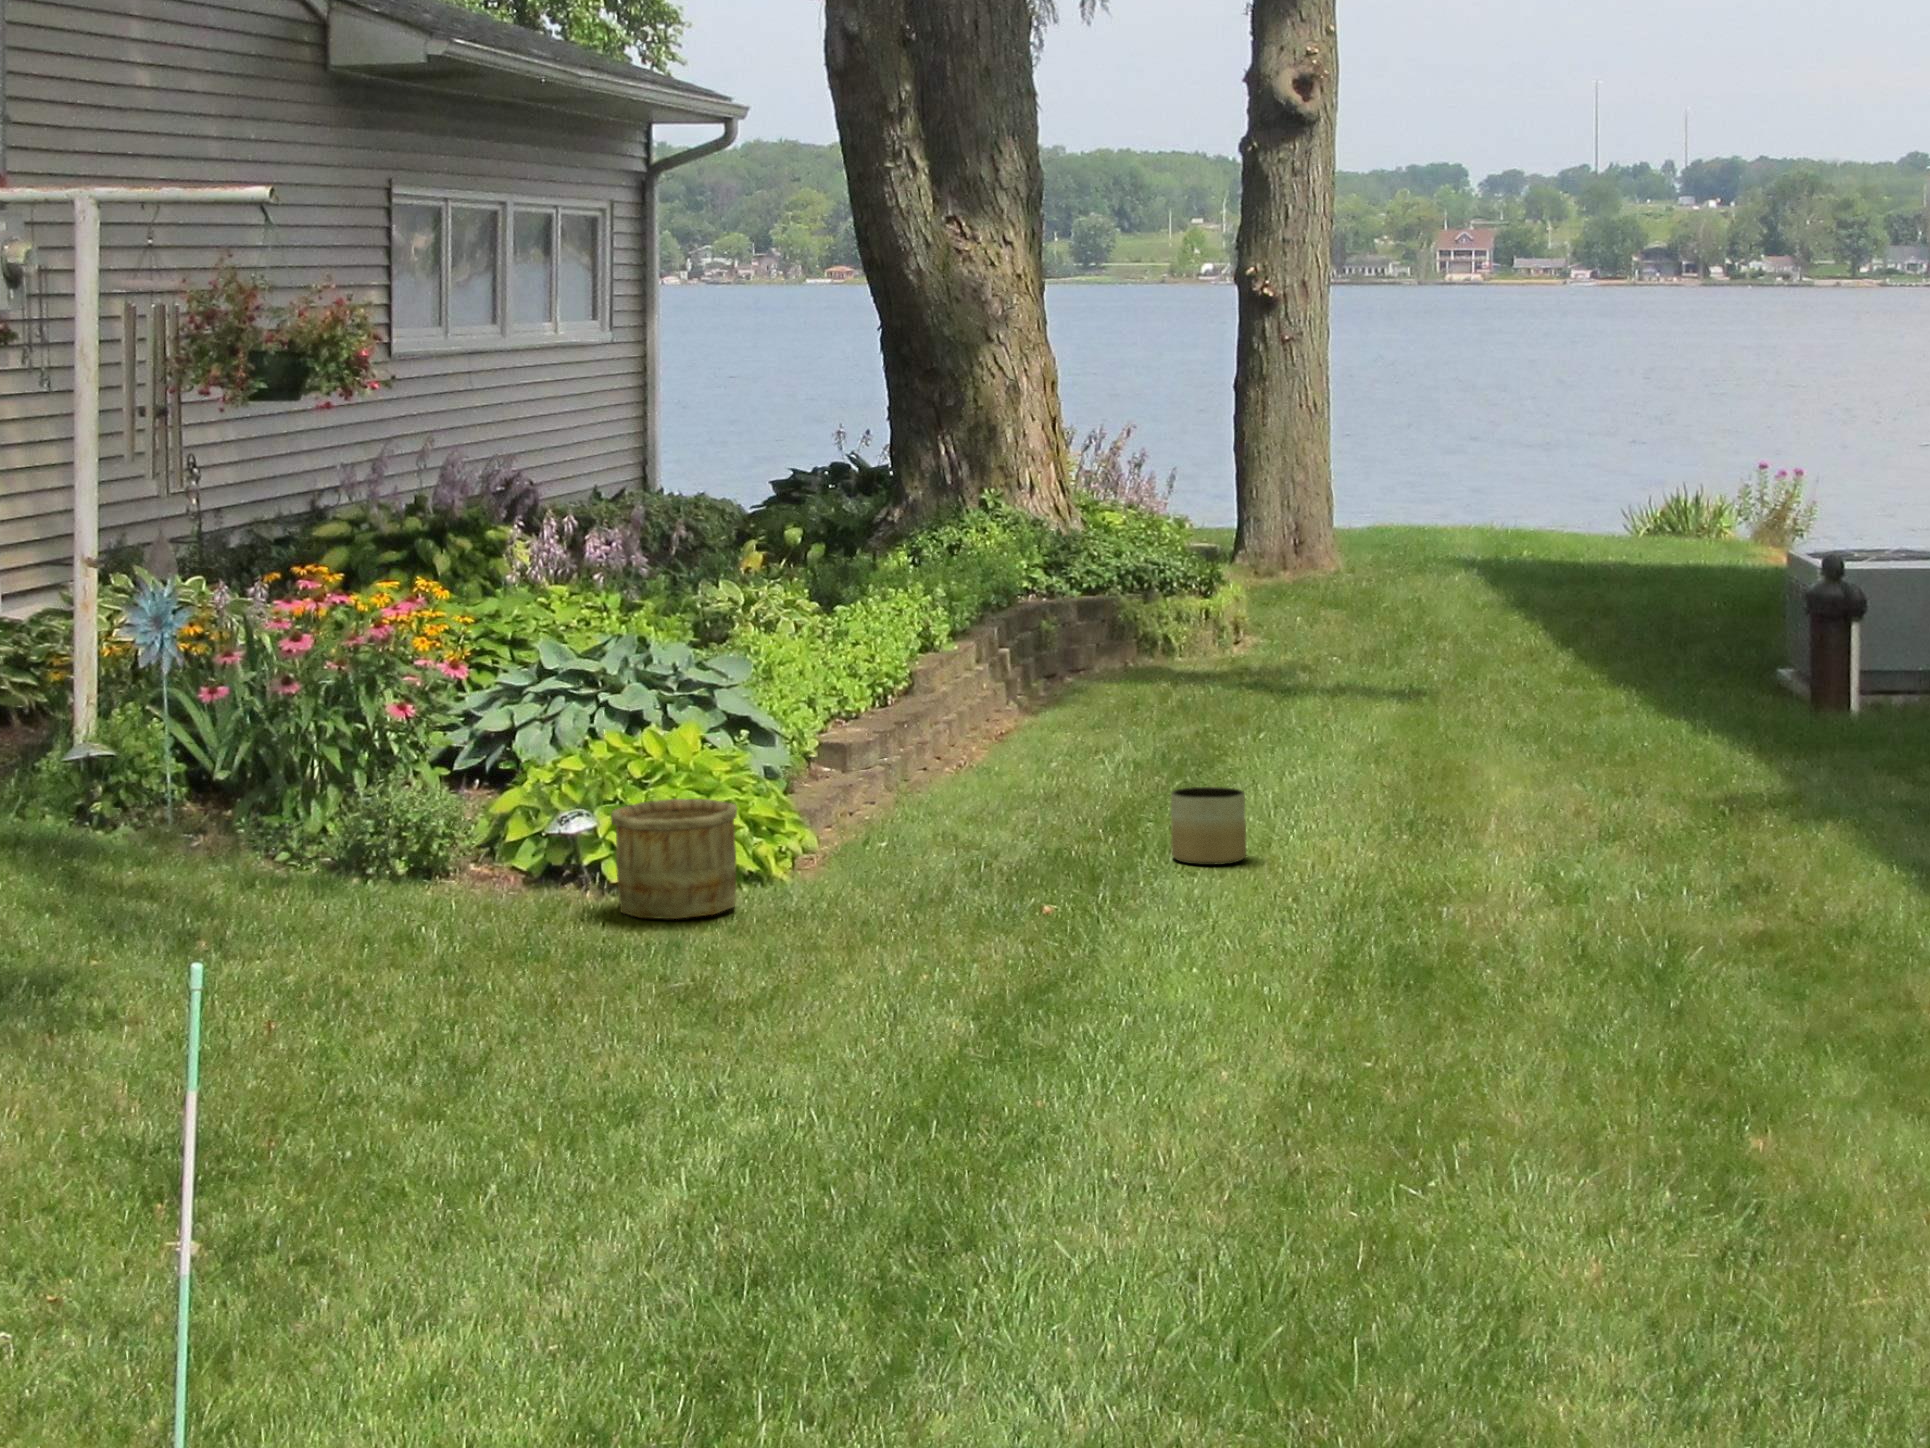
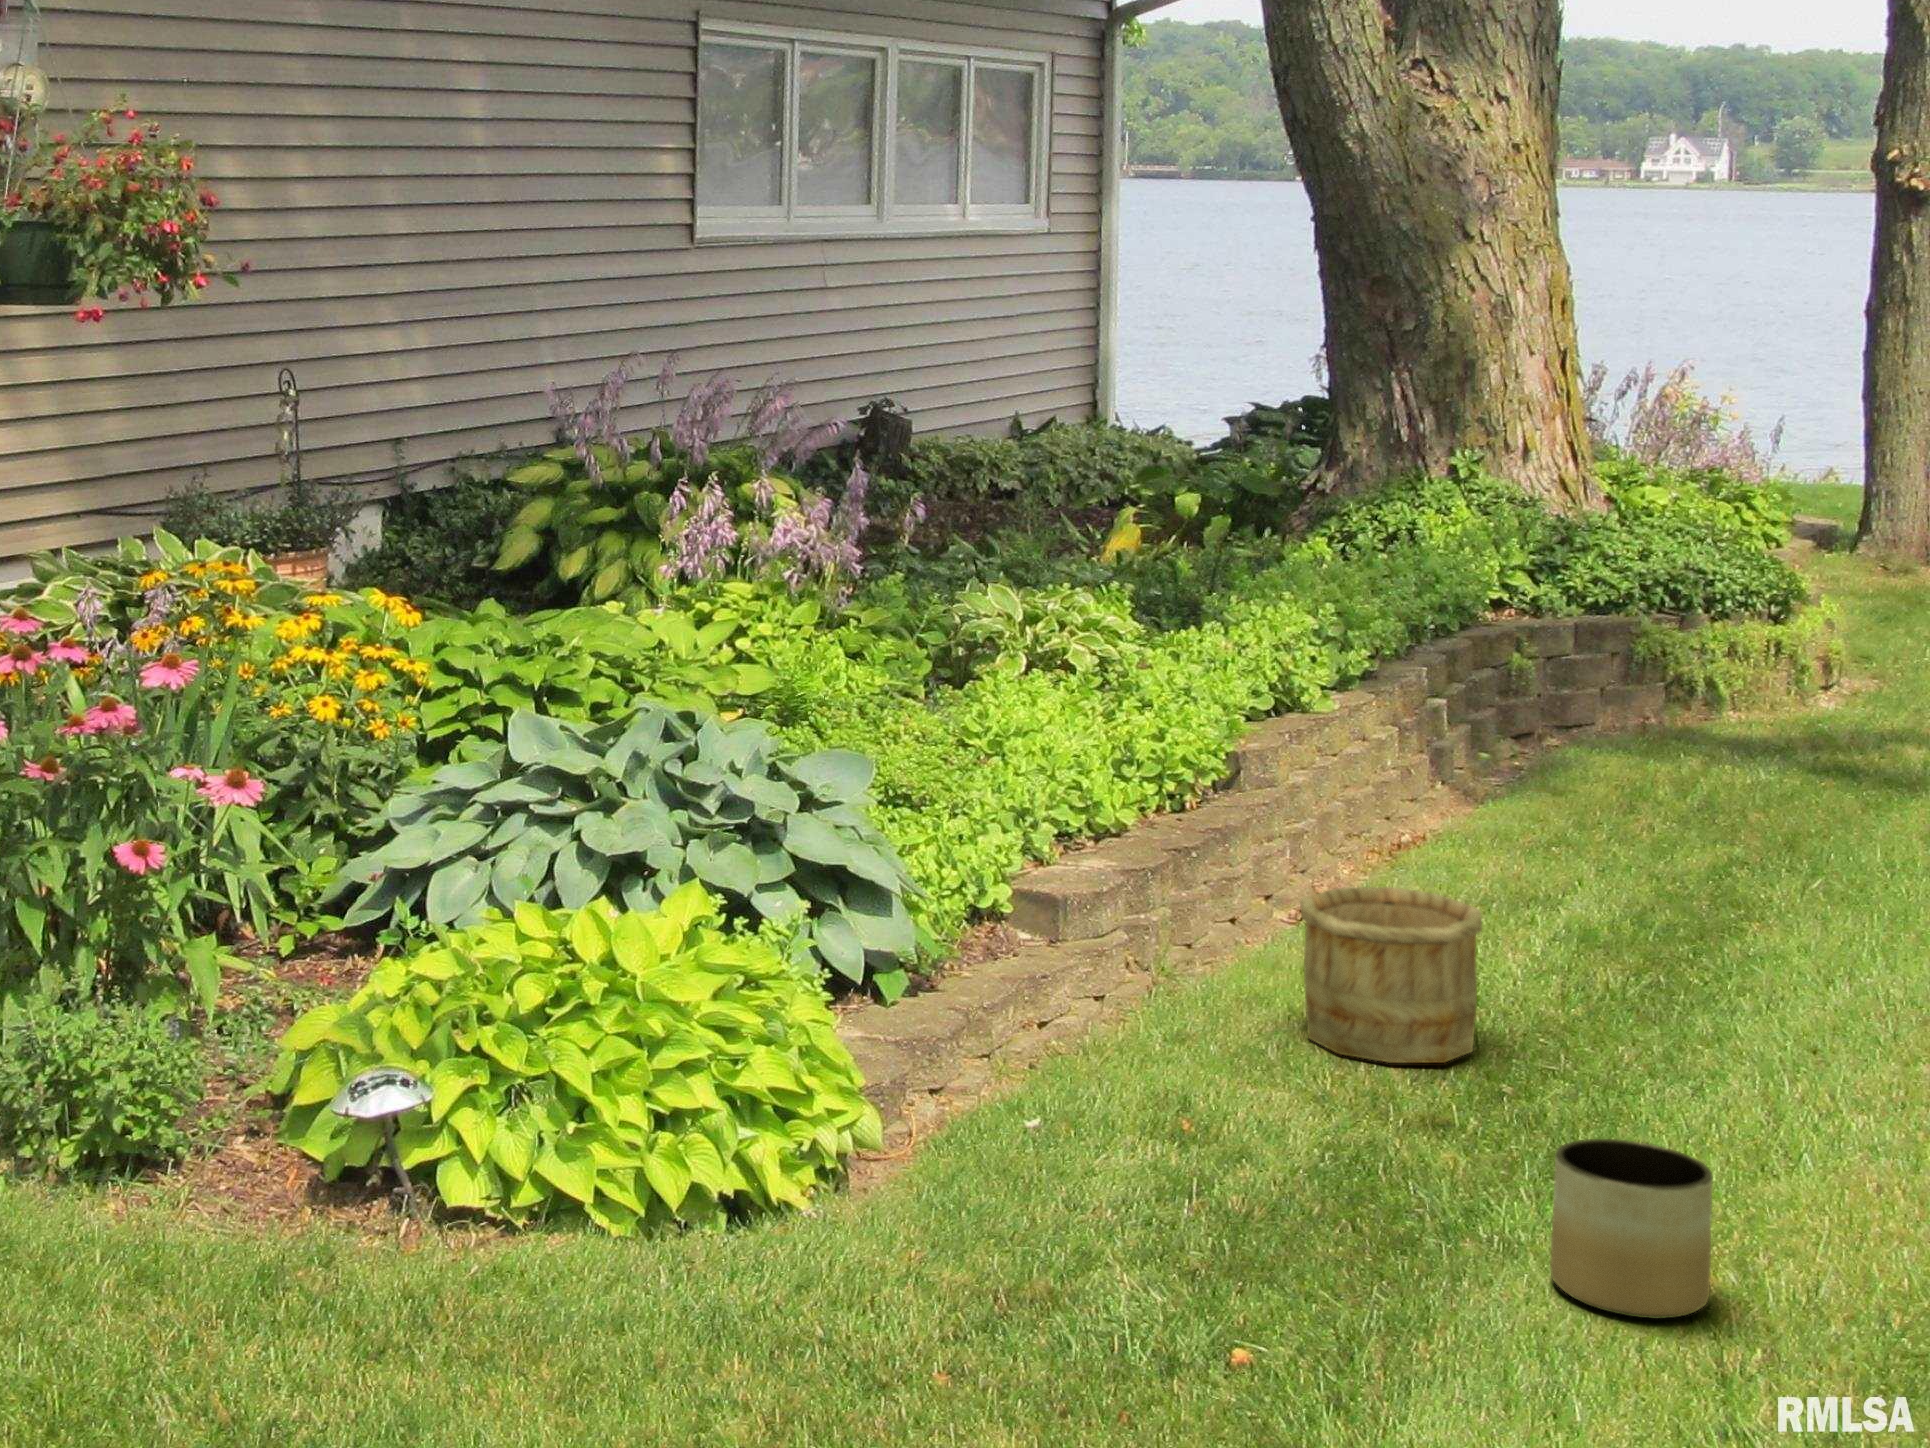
wooden bucket: present [611,799,737,919] -> present [1300,887,1482,1063]

